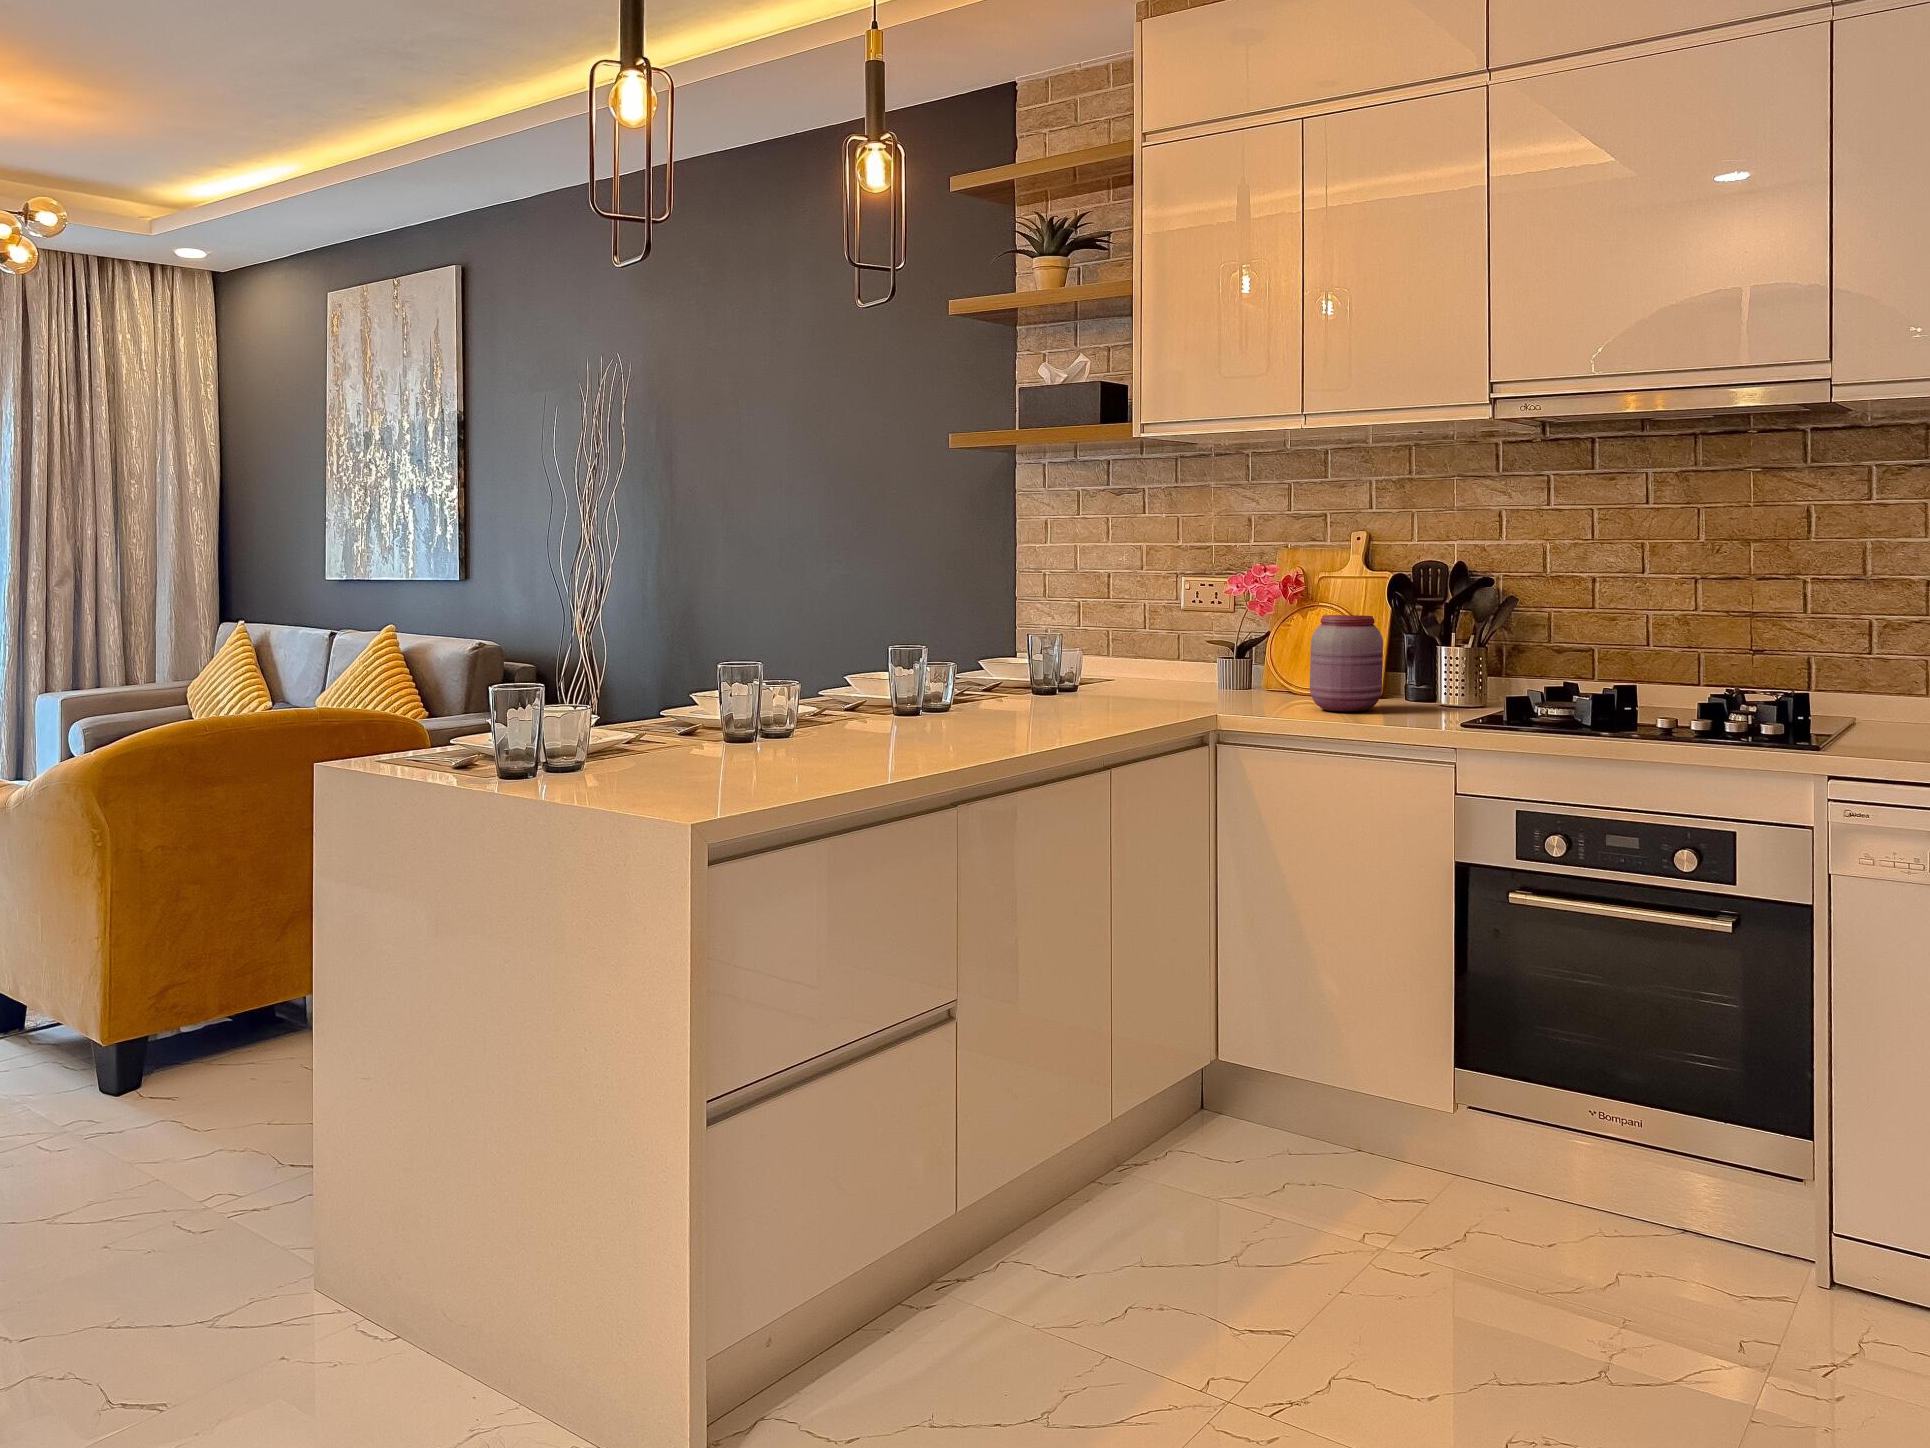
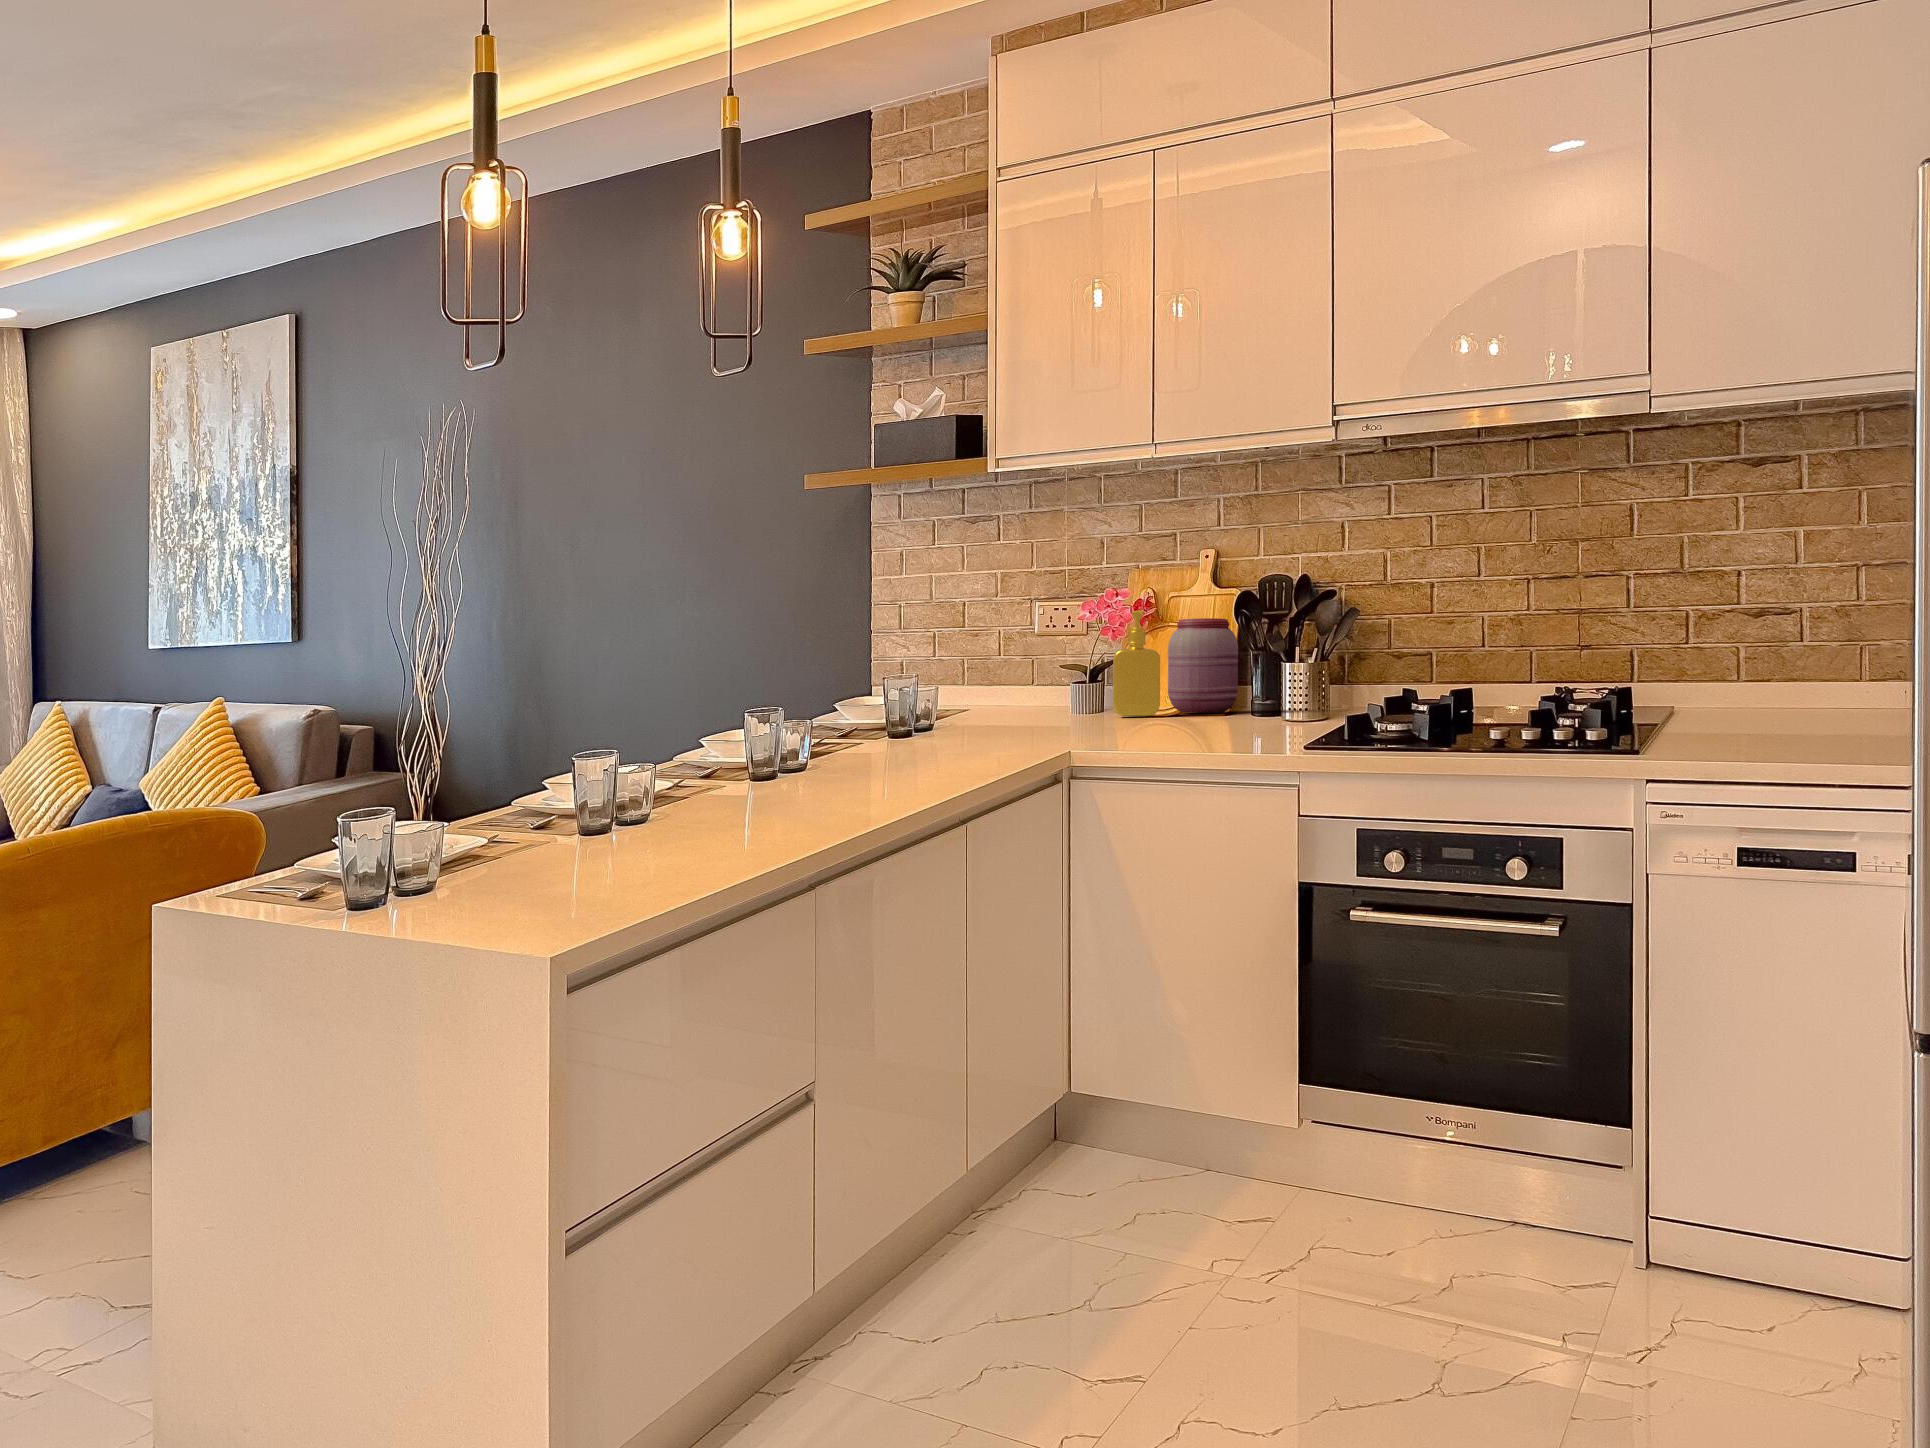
soap dispenser: none [1252,611,1300,718] -> present [1113,610,1160,716]

